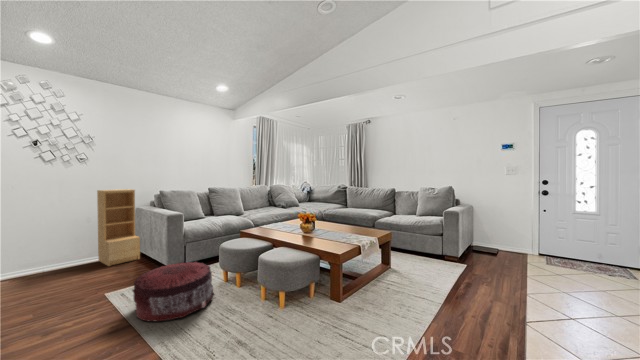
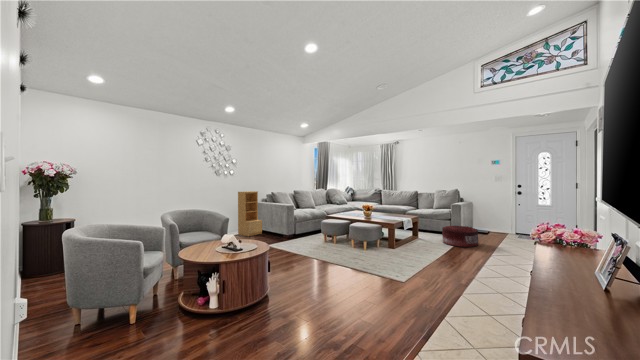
pouf: present [133,261,214,321] -> present [442,226,478,247]

